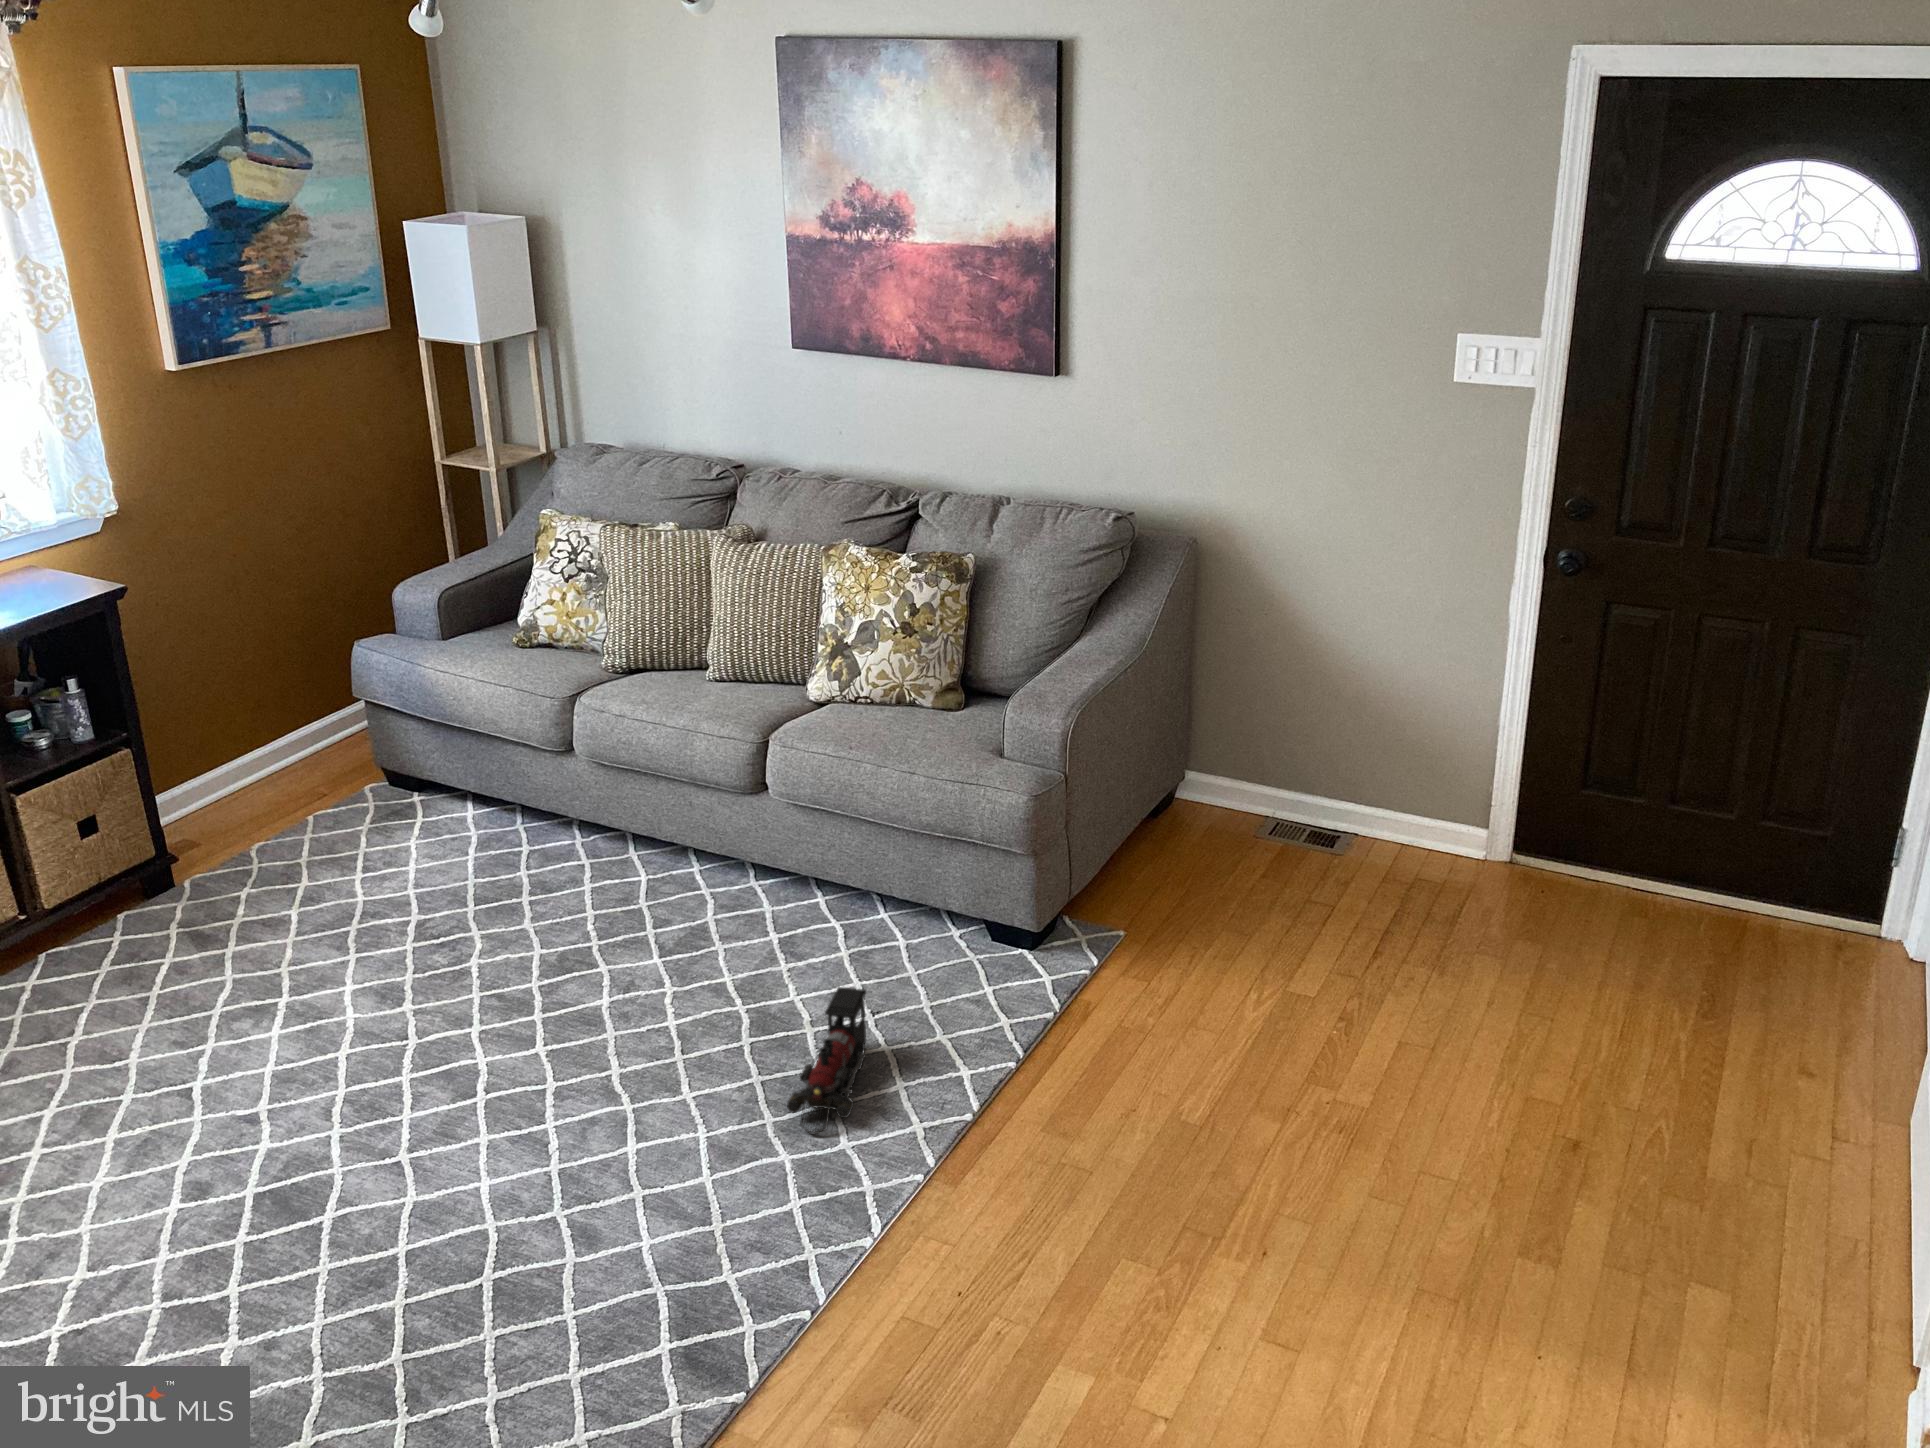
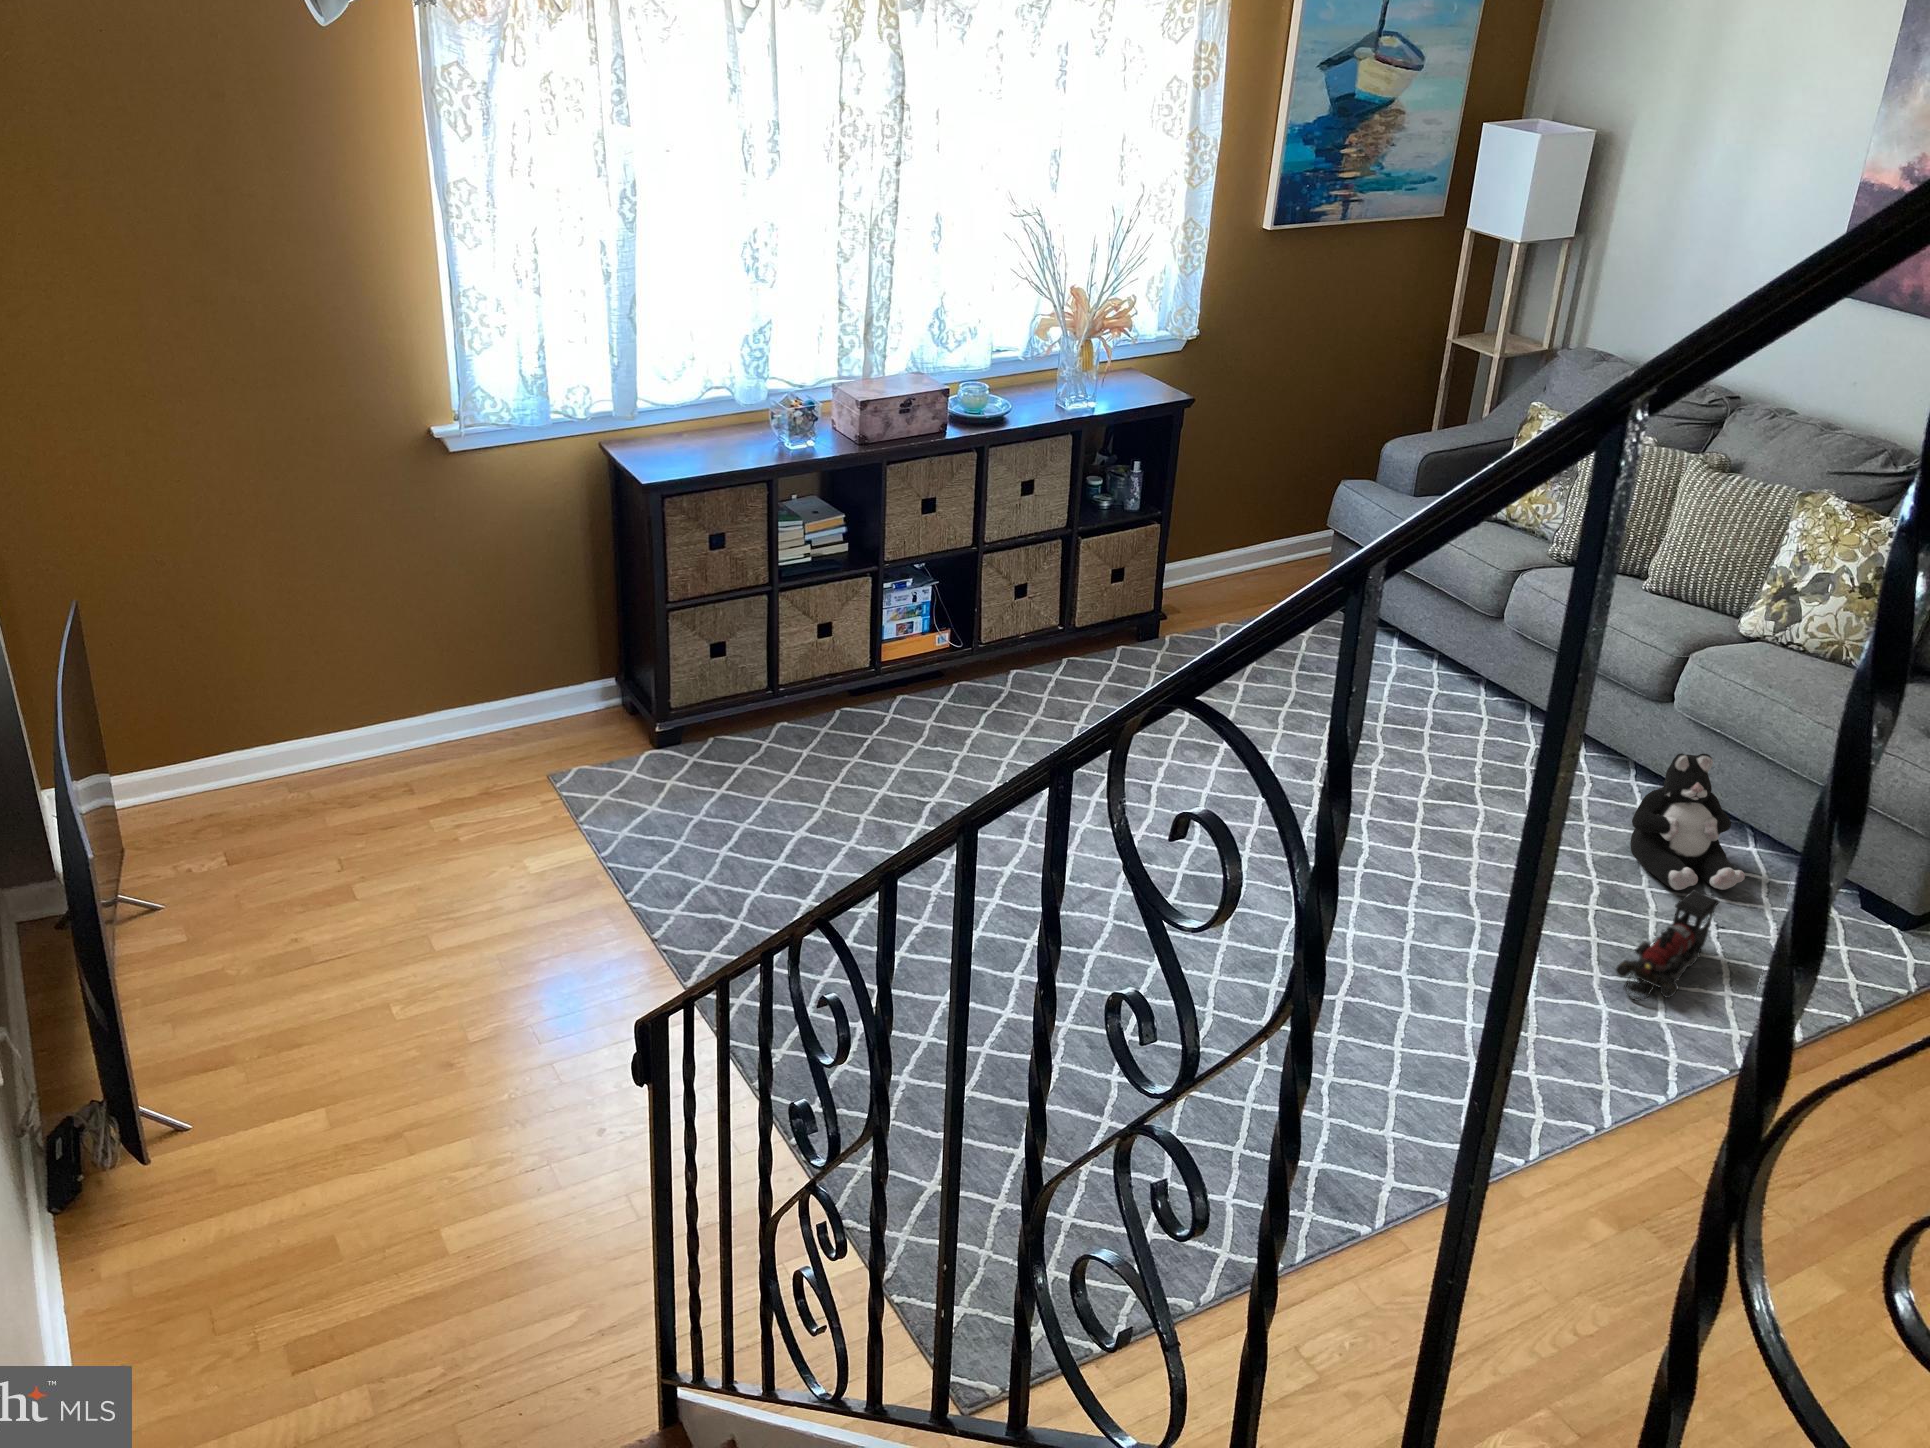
plush toy: none [761,837,884,989] -> present [1630,753,1745,890]

